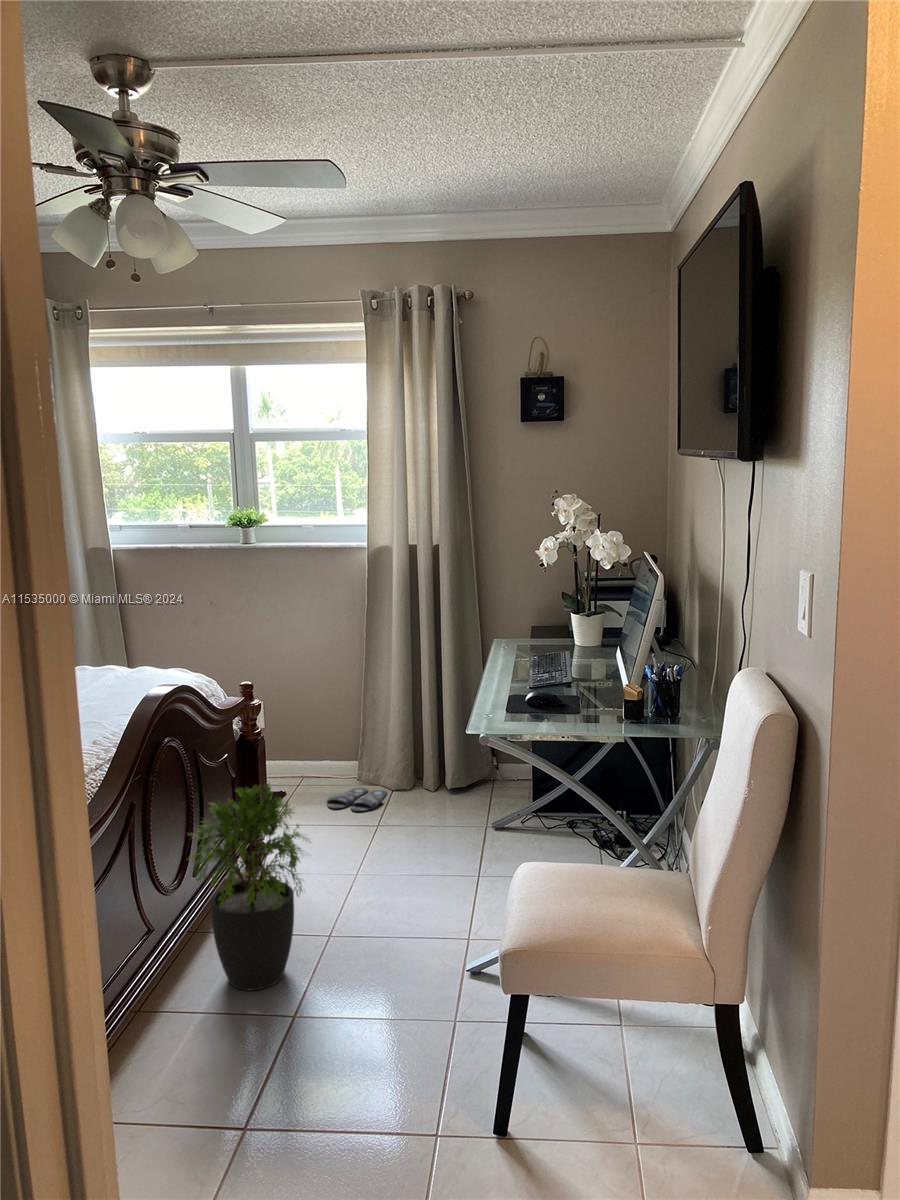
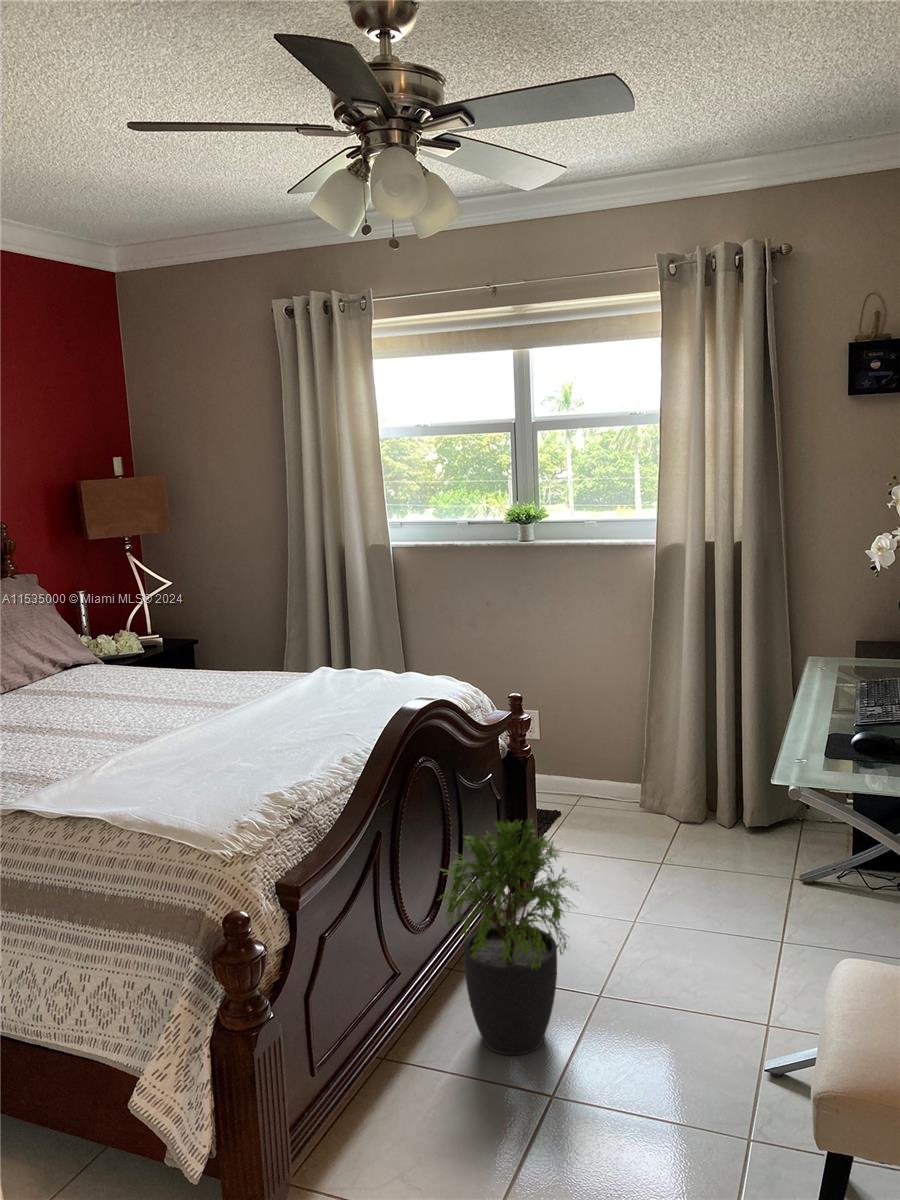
slippers: present [327,788,387,812] -> none [604,812,673,842]

